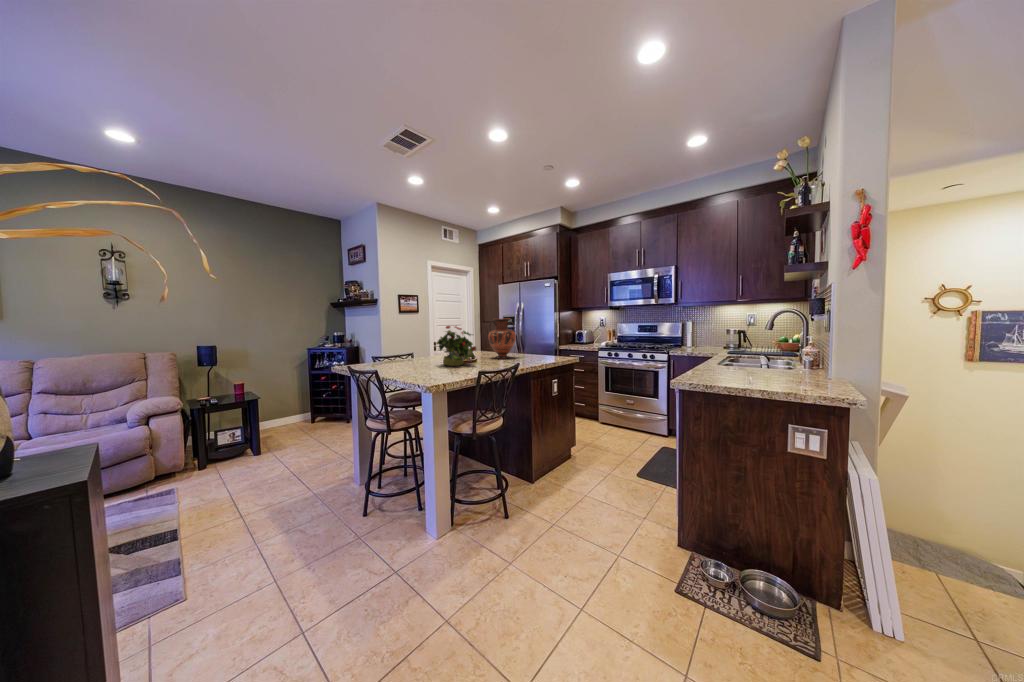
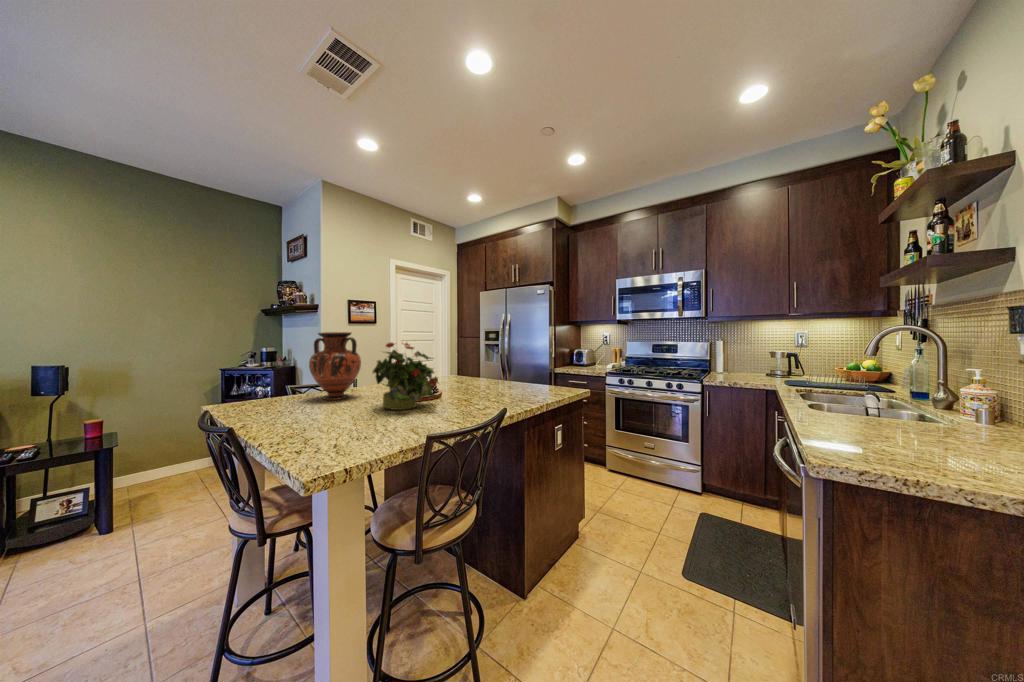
vase: present [488,318,516,359] -> present [309,332,361,400]

